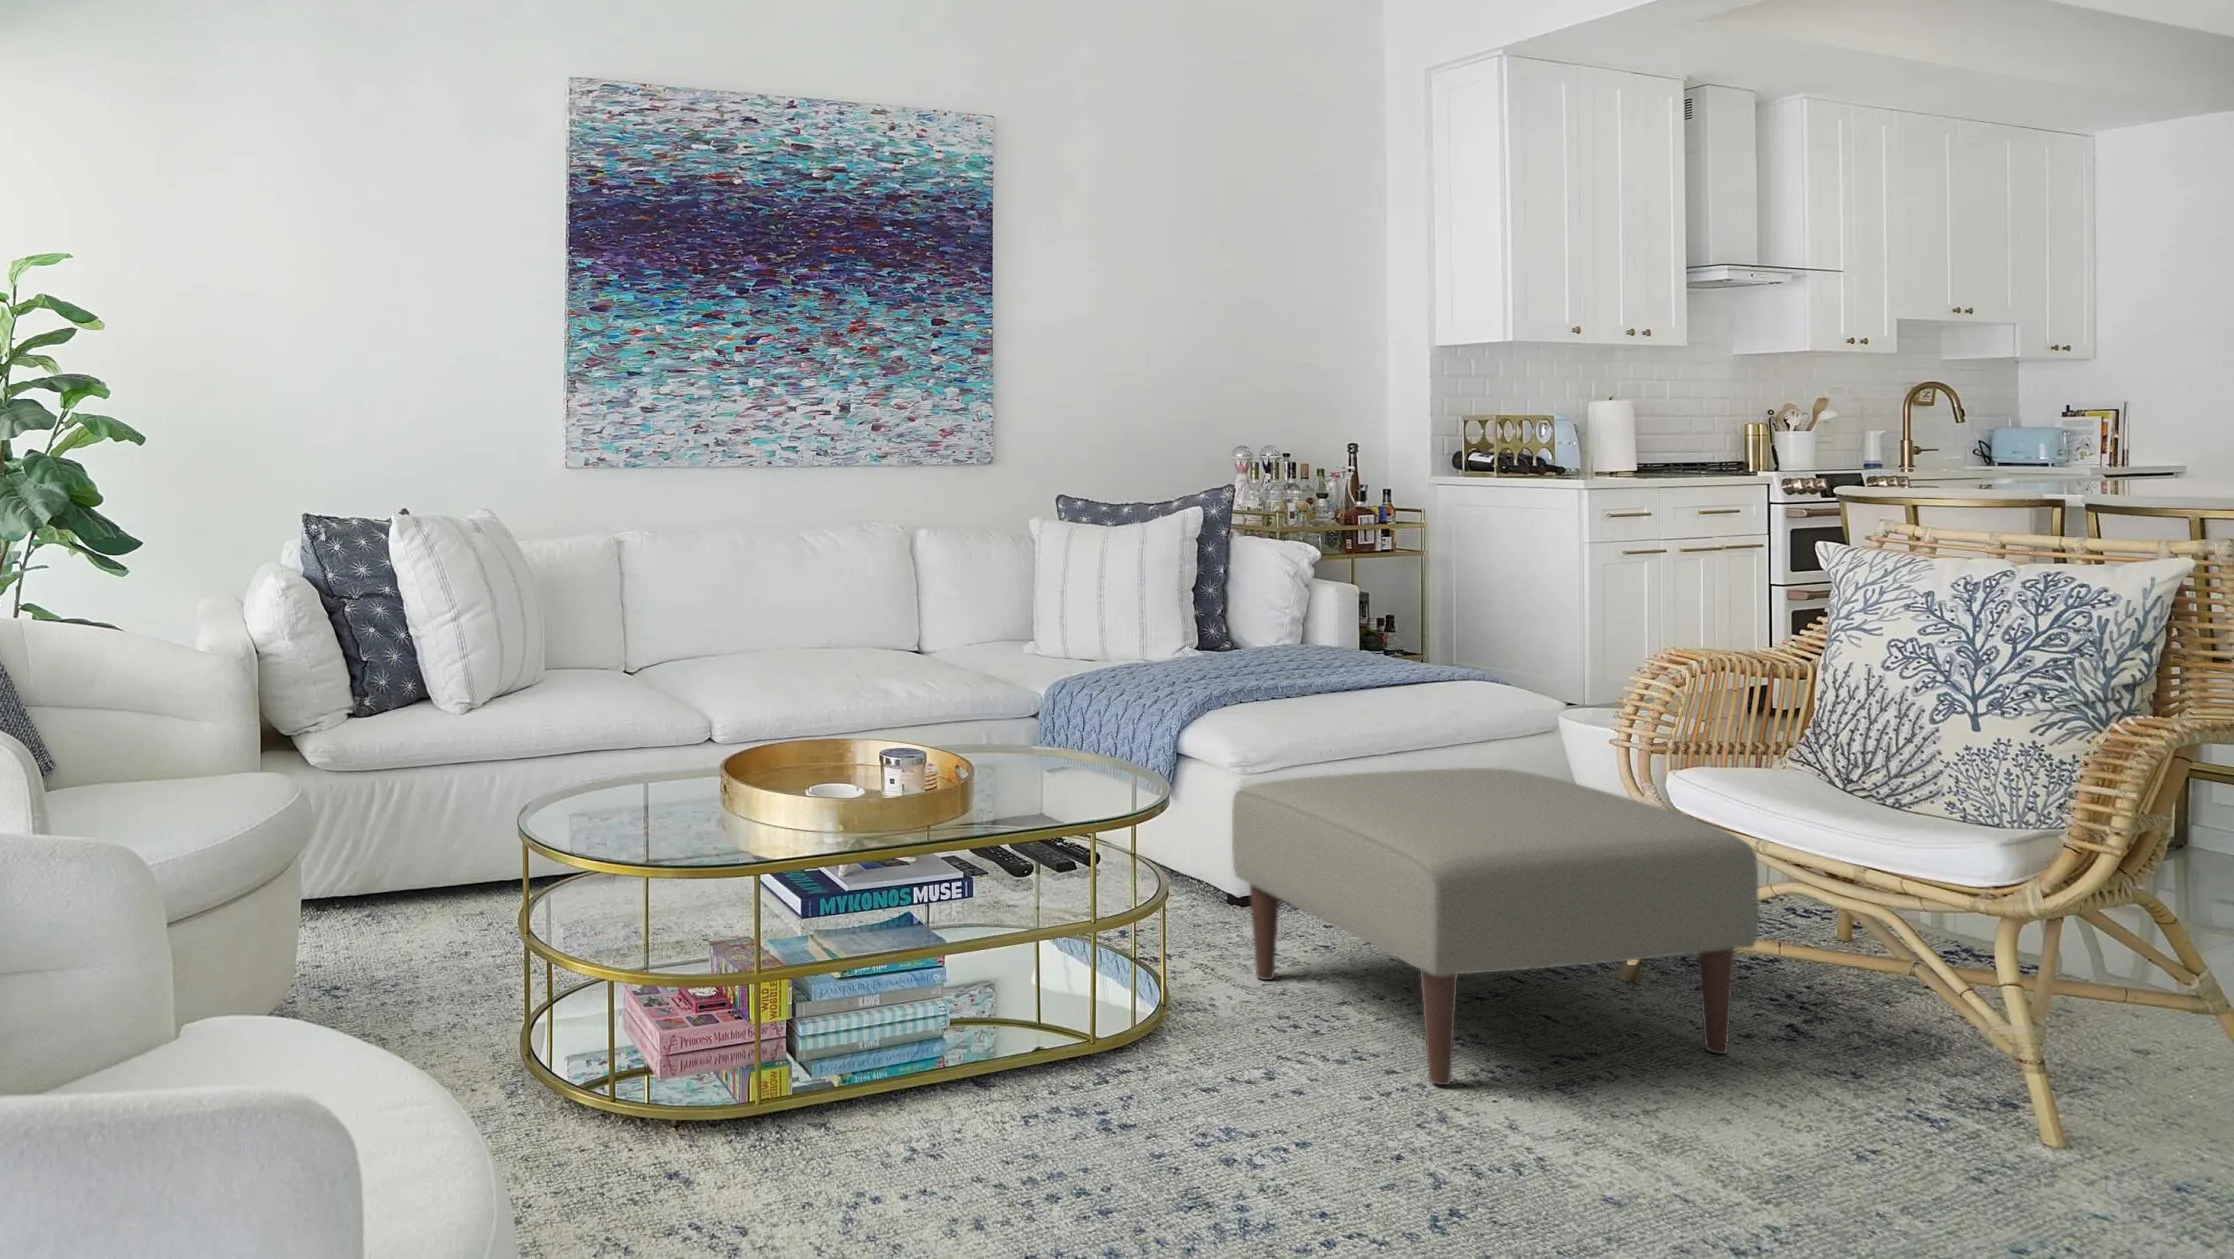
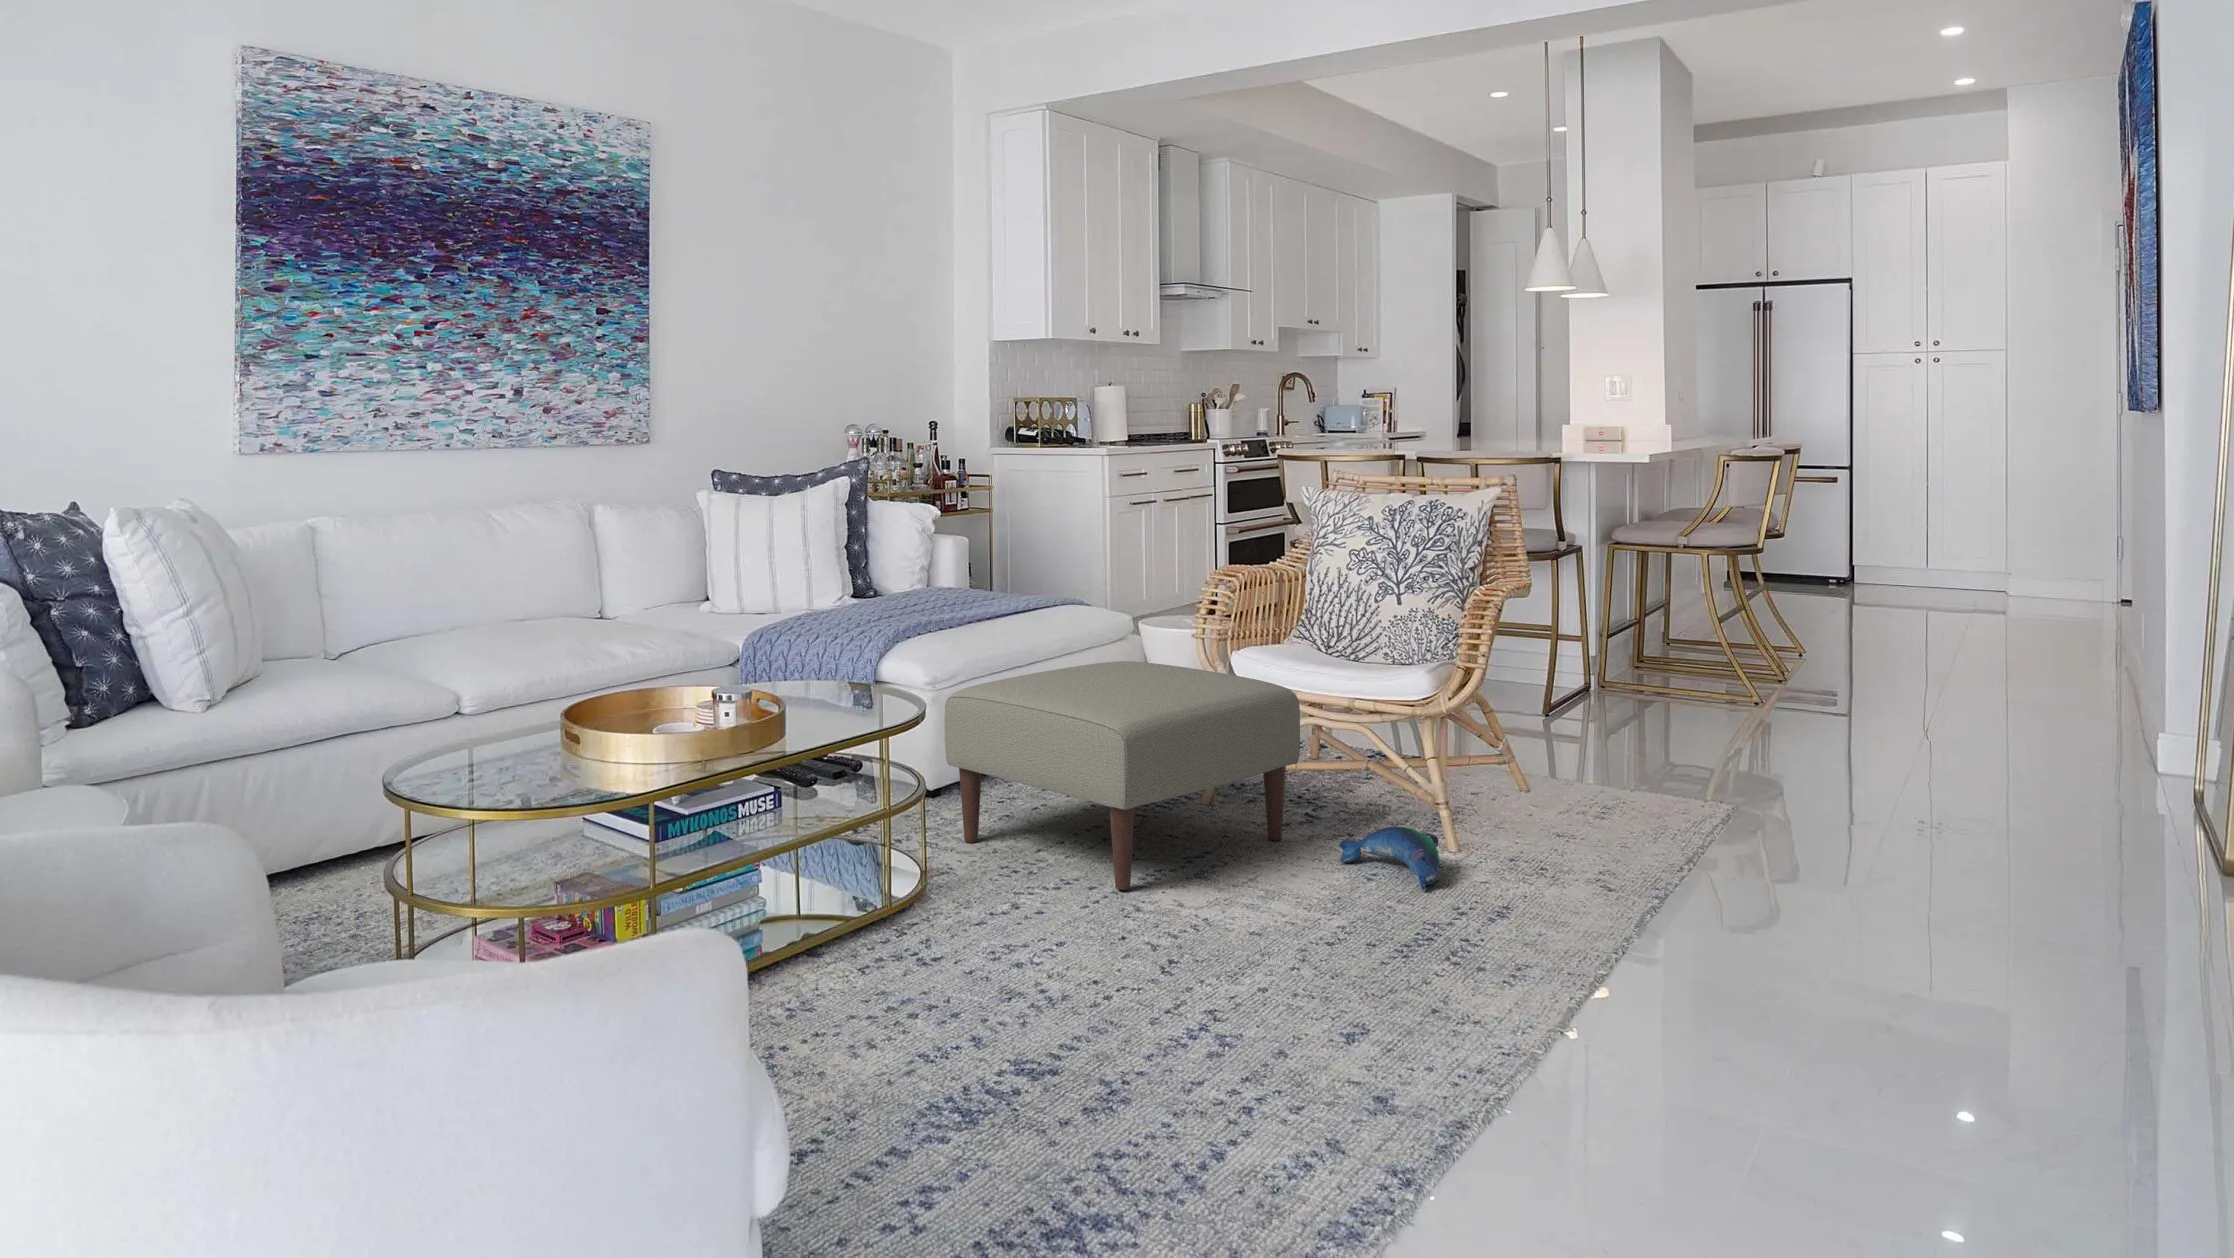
plush toy: none [1811,1070,1989,1181] -> present [1339,827,1439,889]

